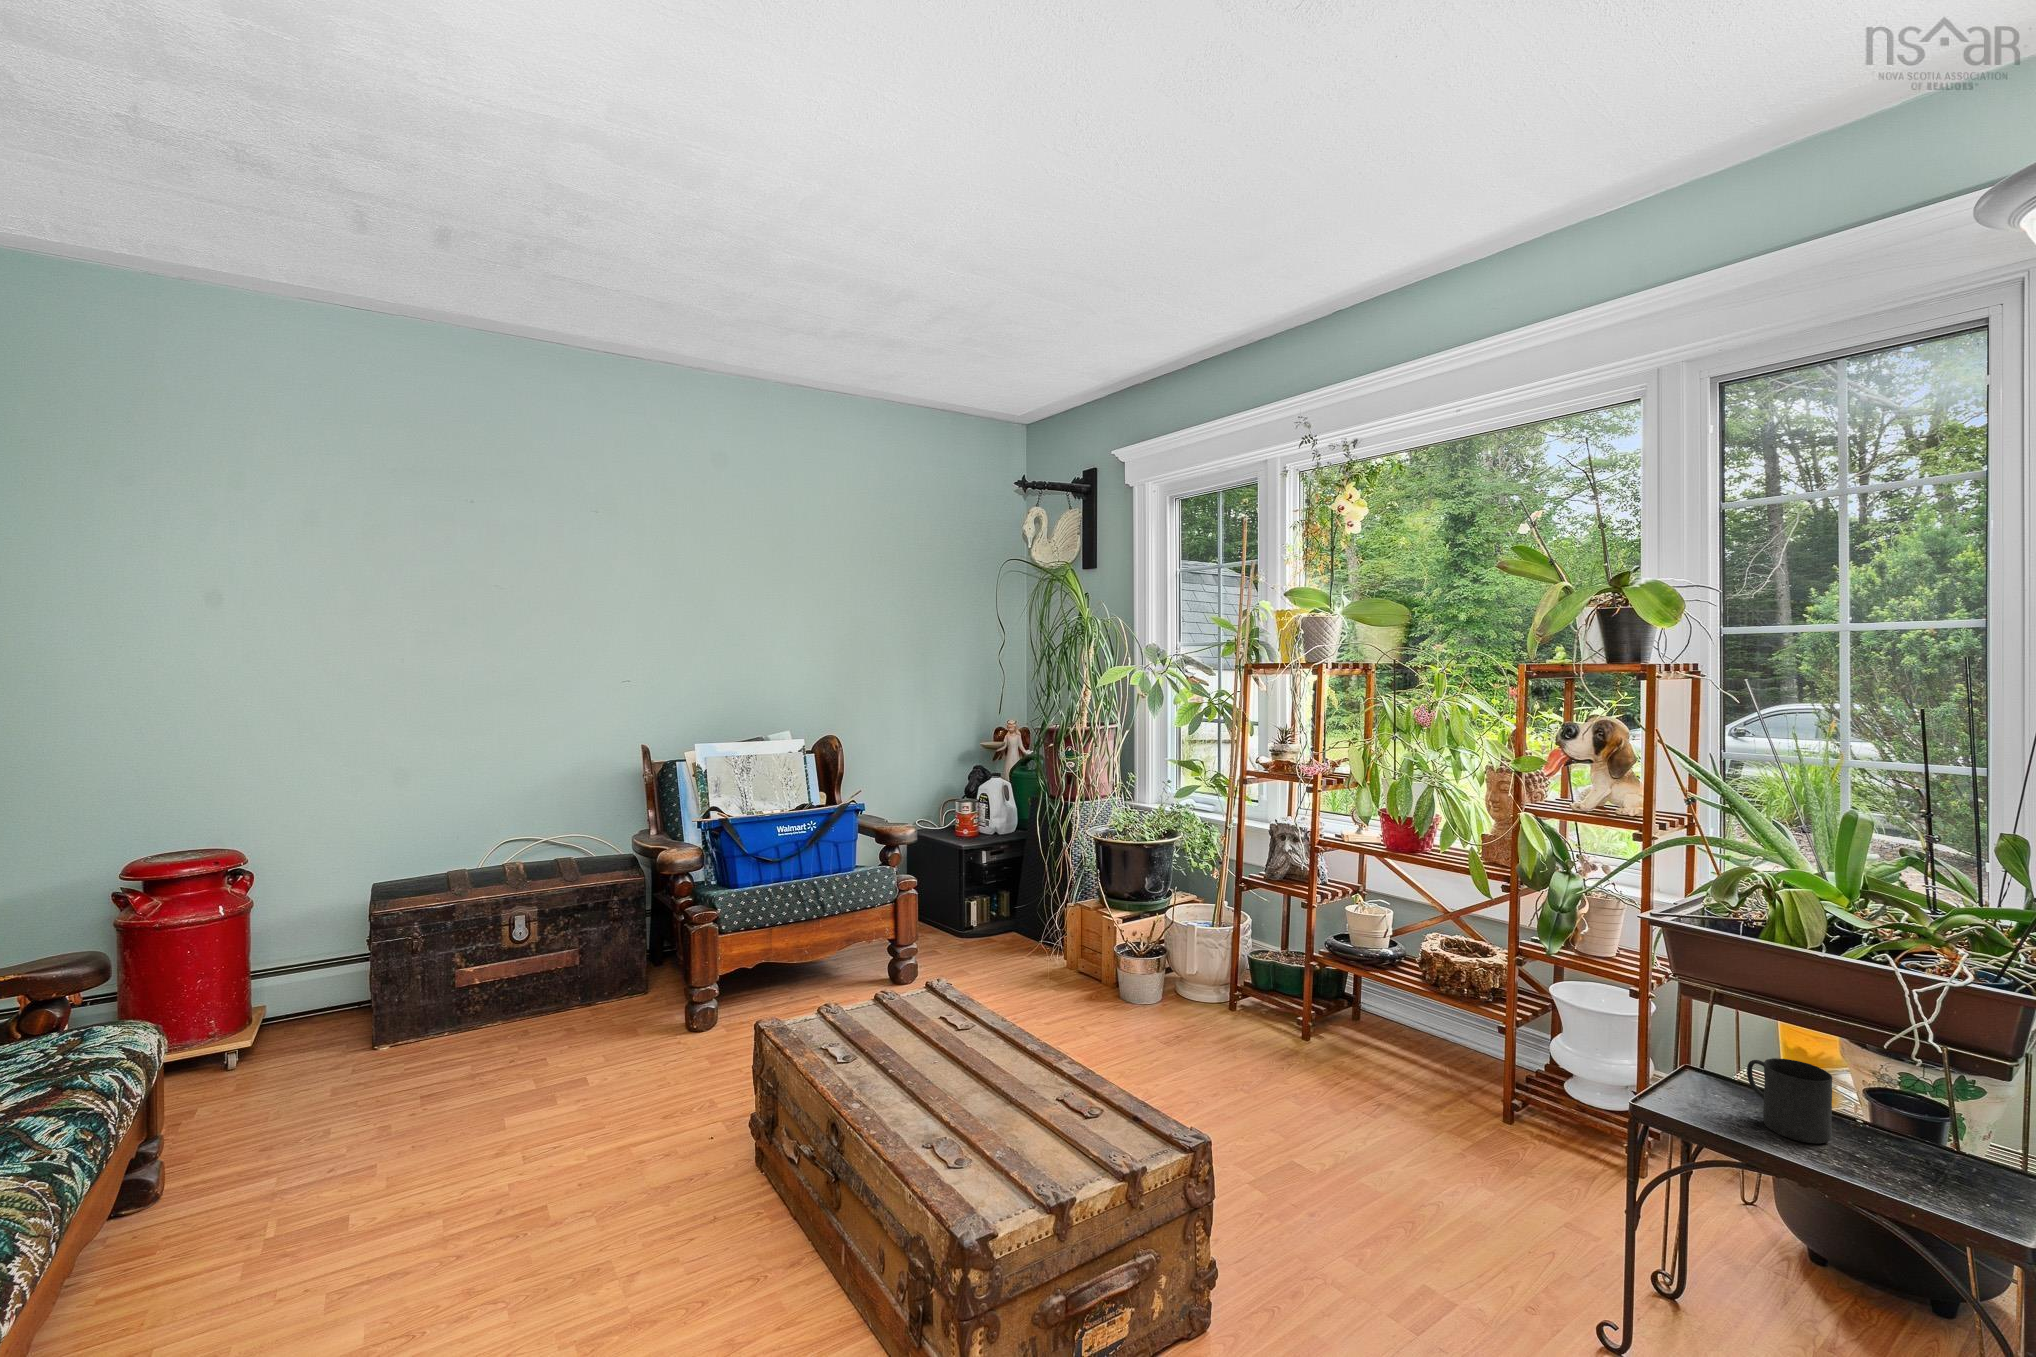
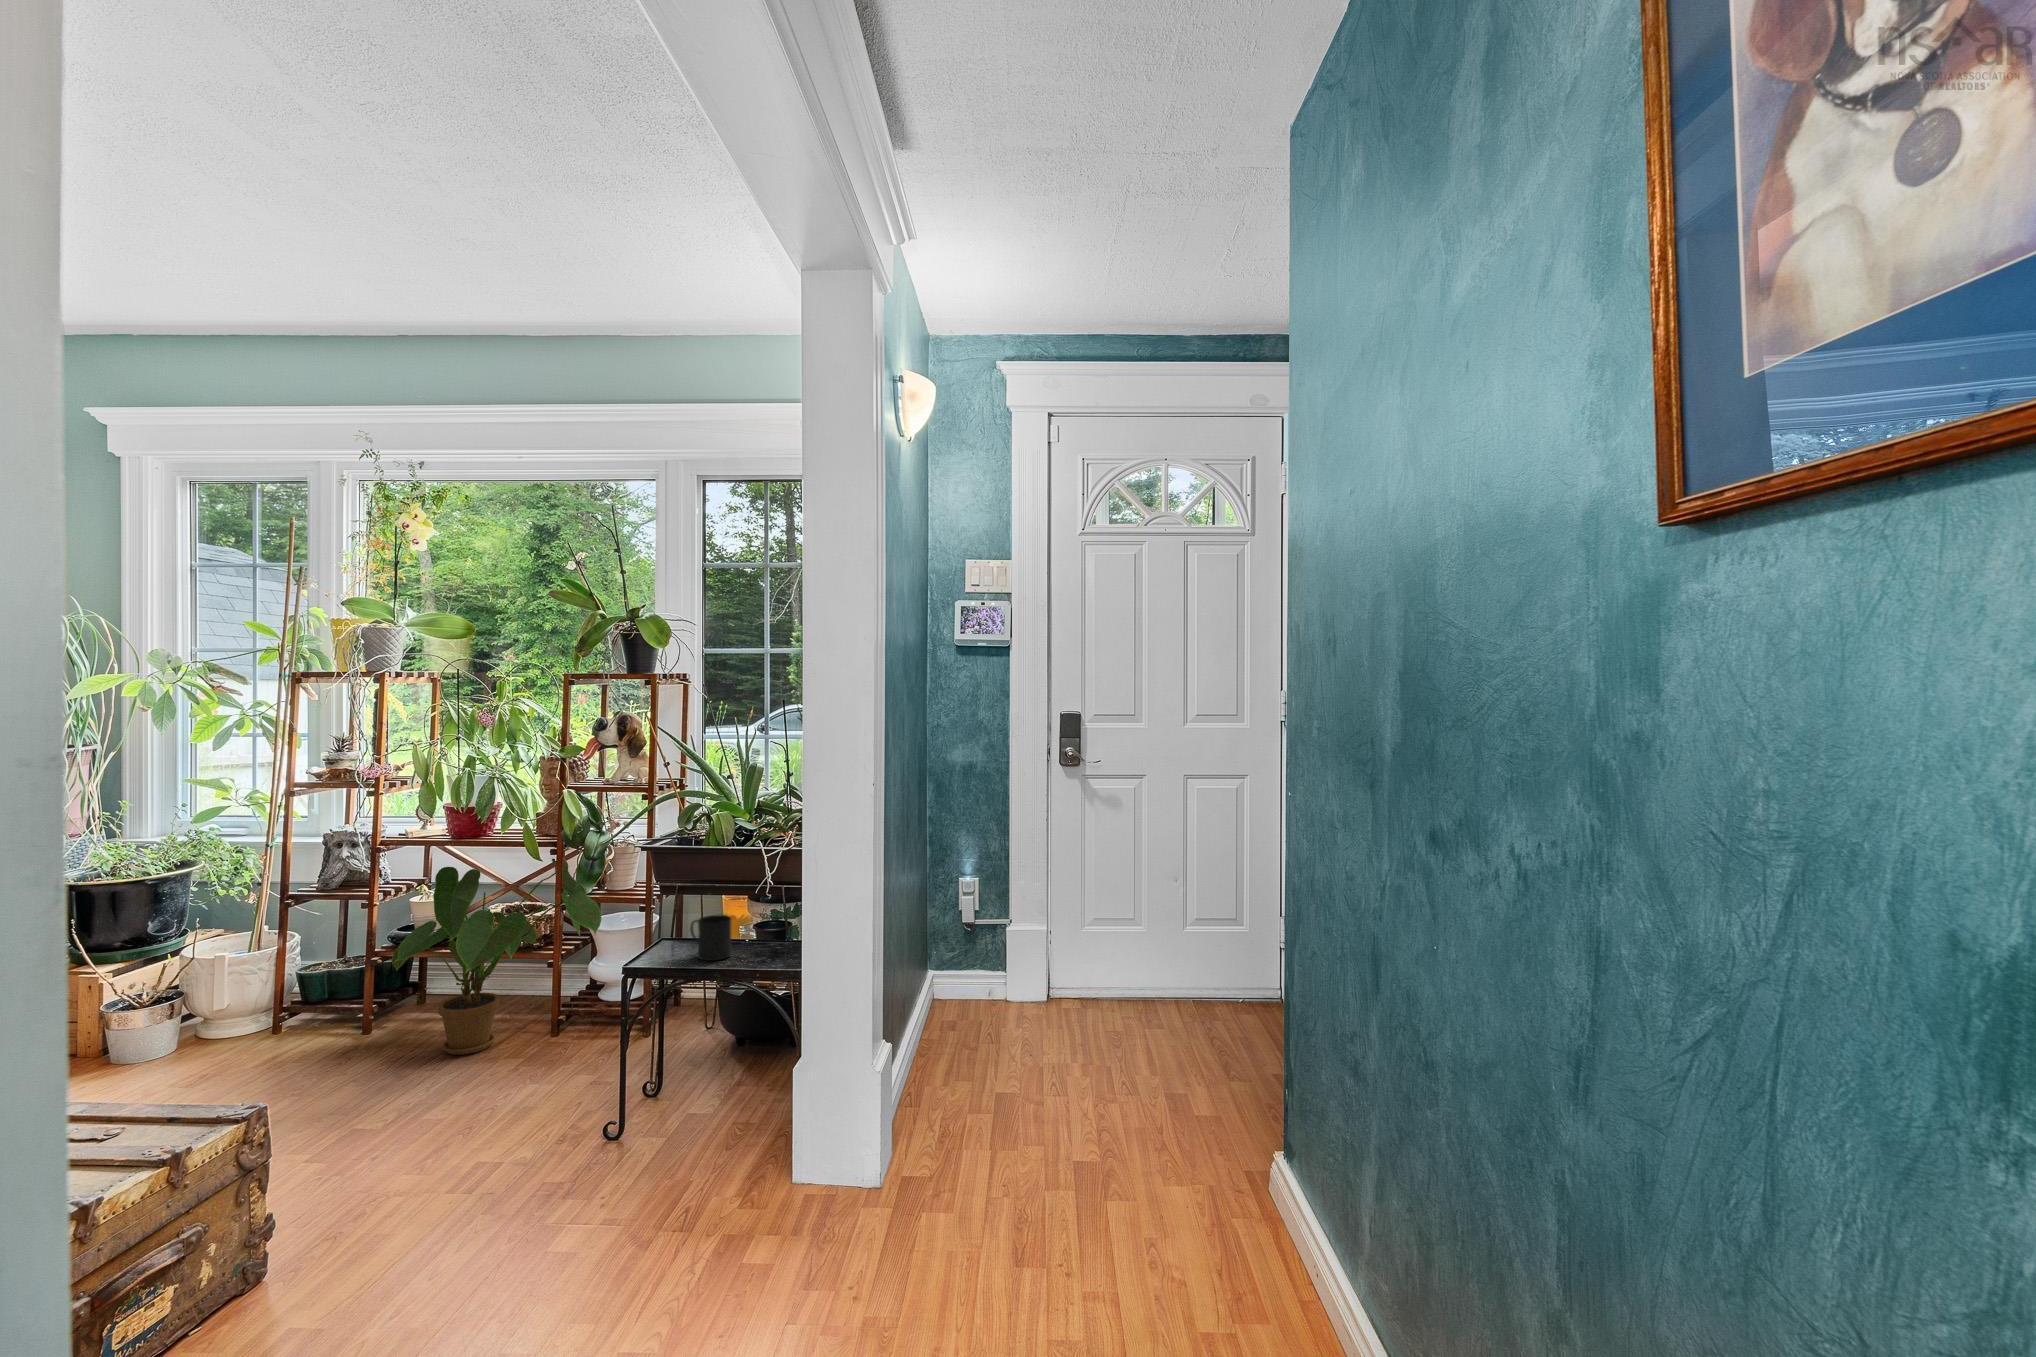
house plant: none [1329,885,1573,1107] -> present [392,858,601,1055]

